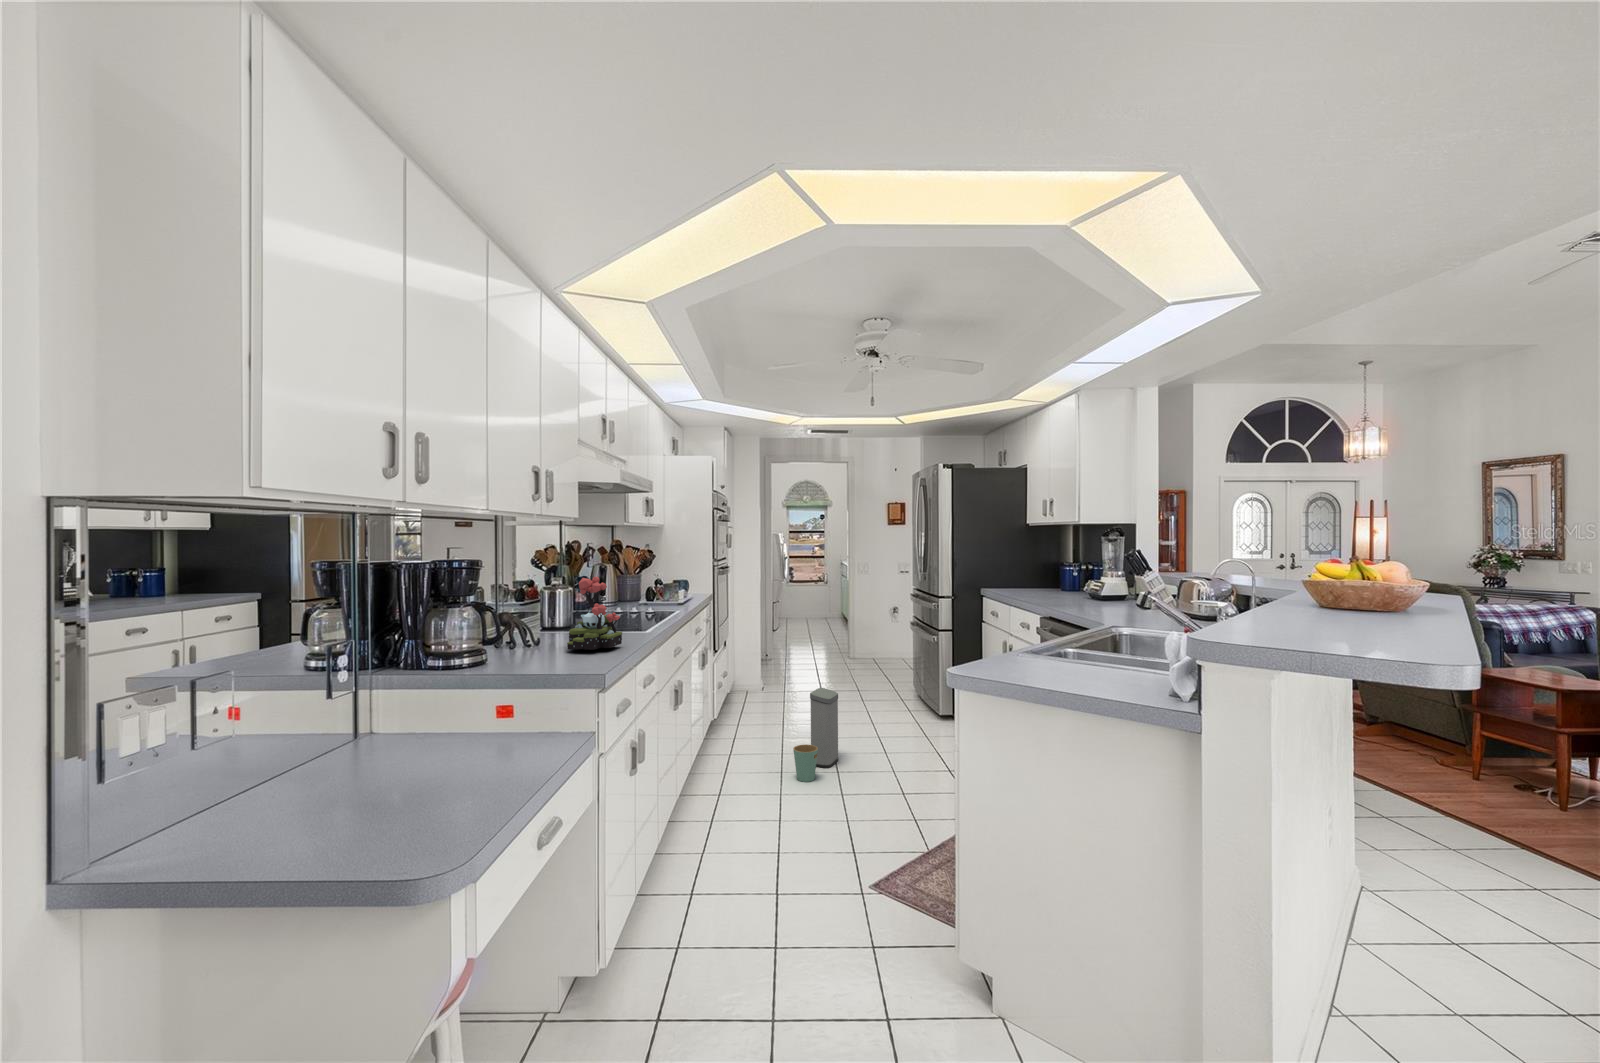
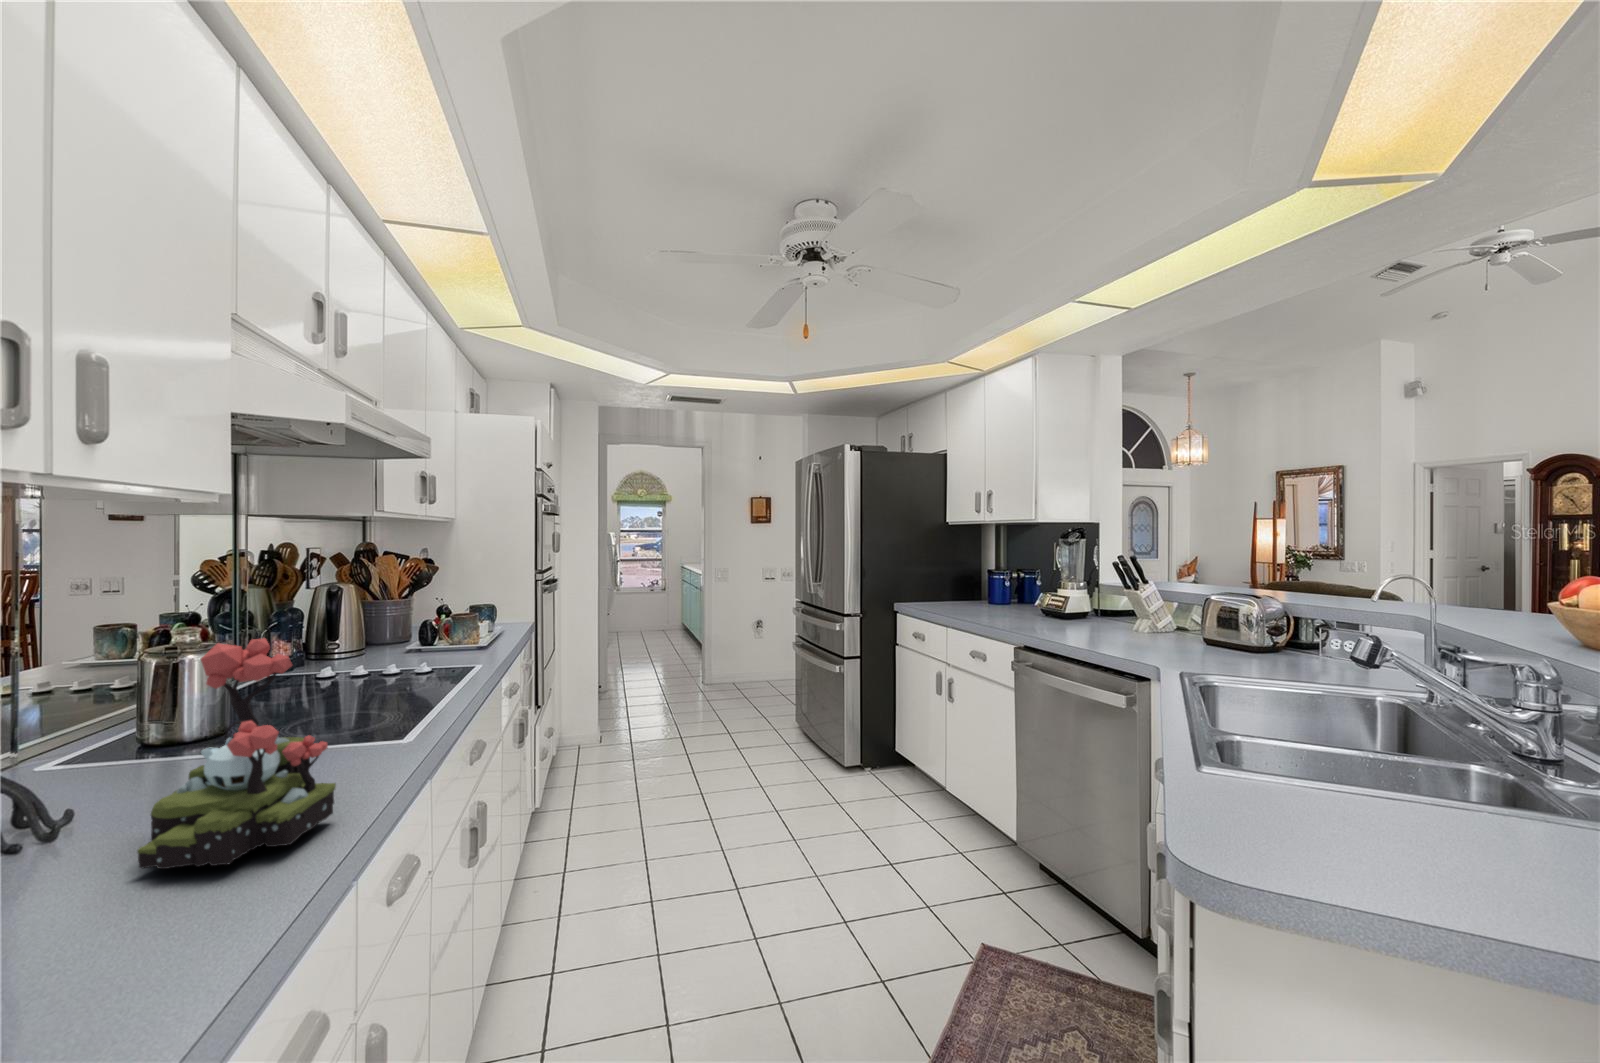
trash can: present [793,688,838,782] -> none [680,764,740,928]

